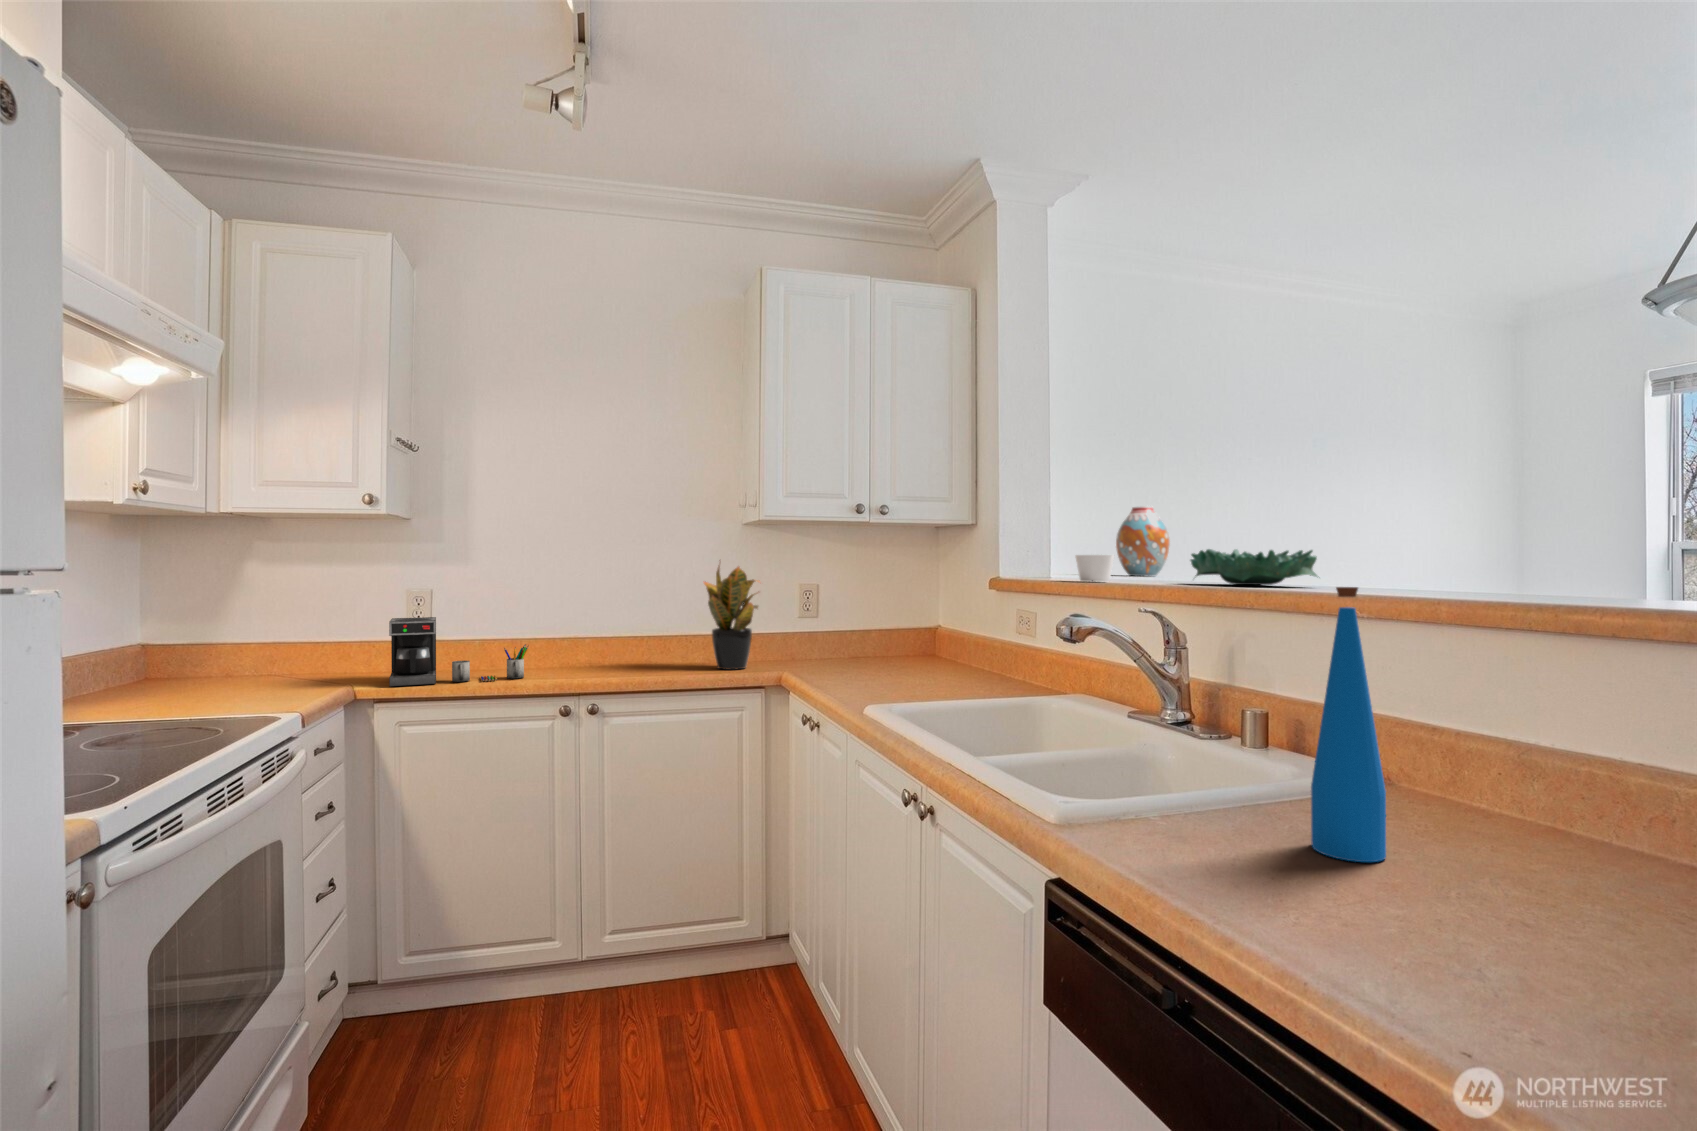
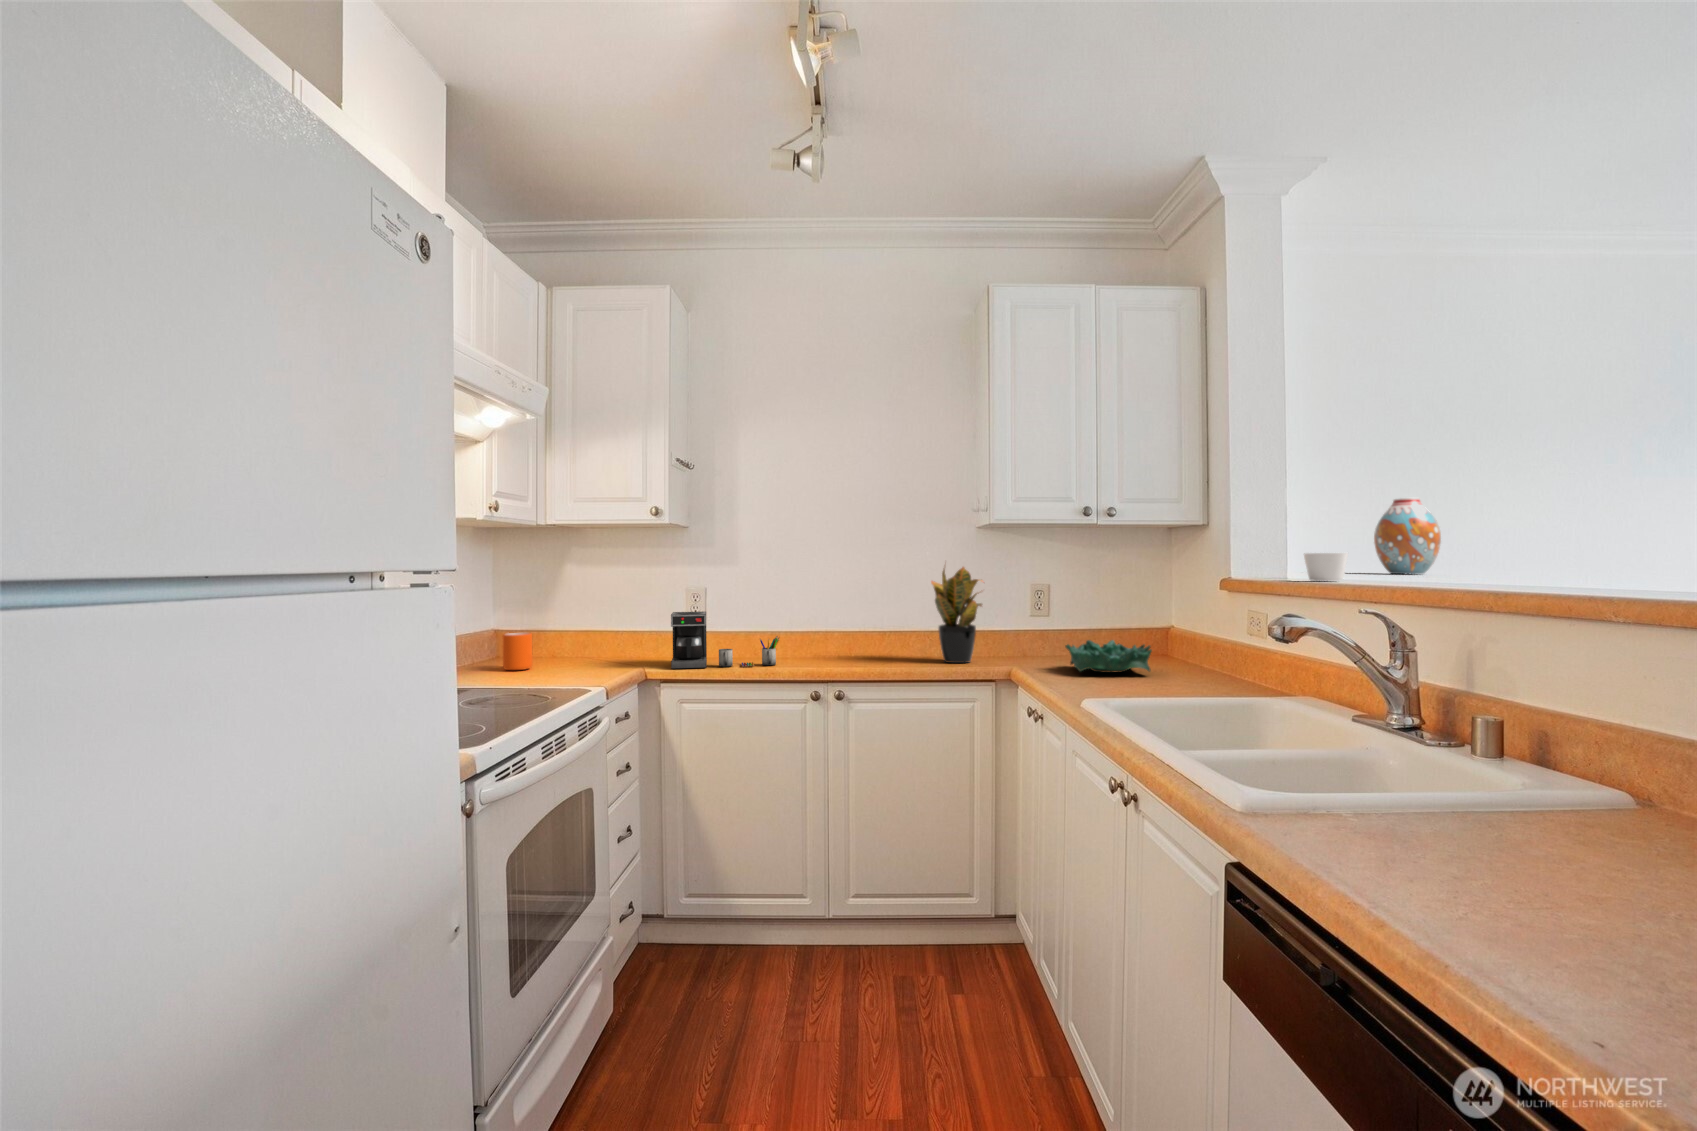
decorative bowl: present [1191,549,1317,585] -> present [1065,640,1152,673]
bottle: present [1311,587,1386,862] -> none [1511,588,1597,872]
mug: none [145,647,191,696] -> present [503,633,533,670]

